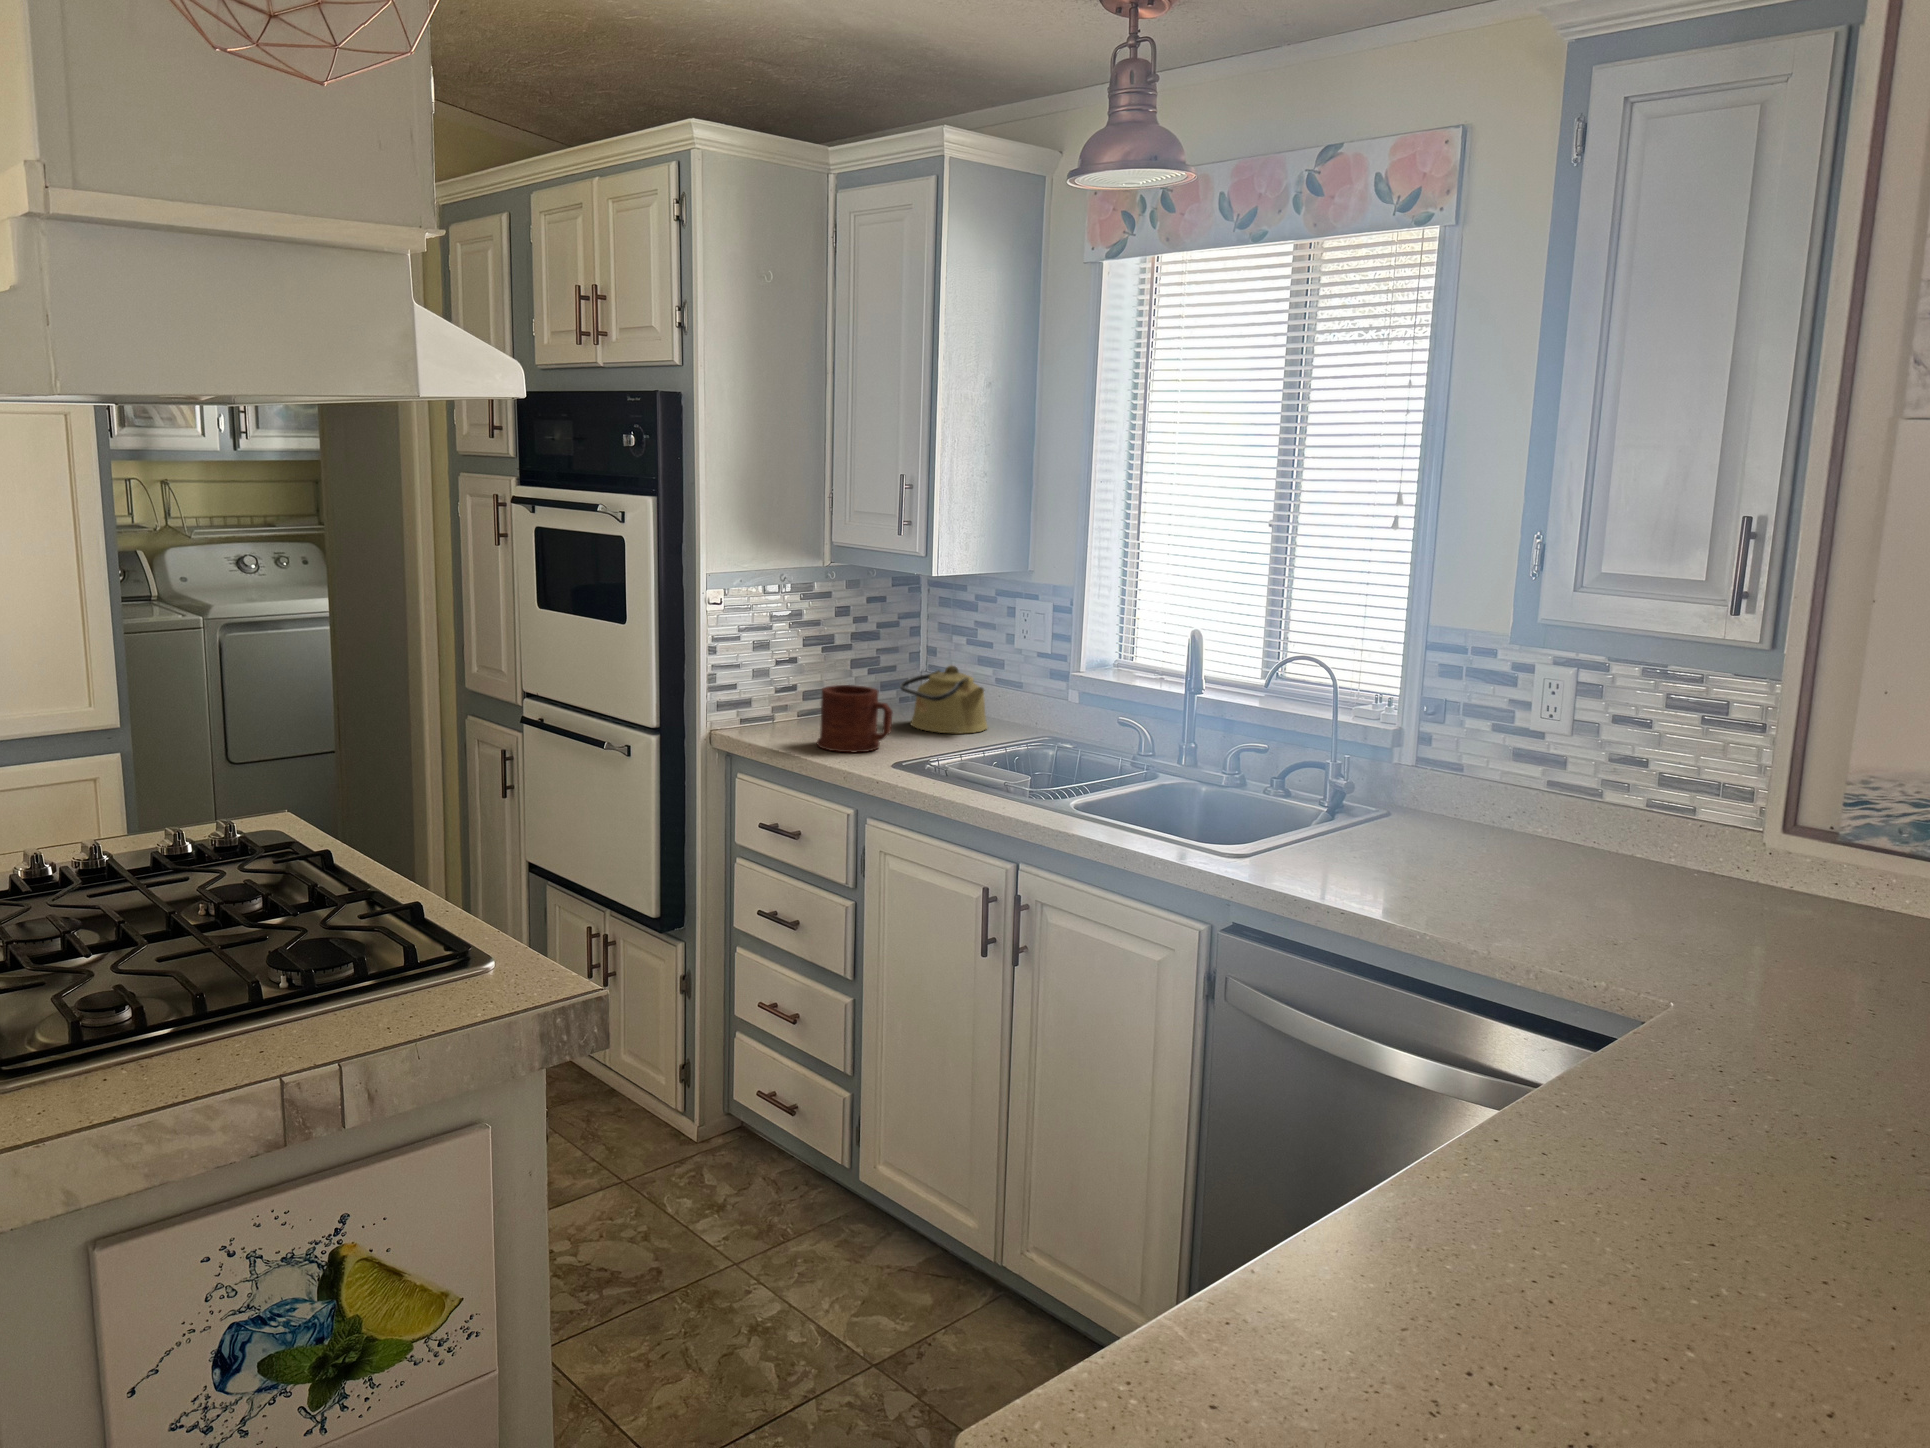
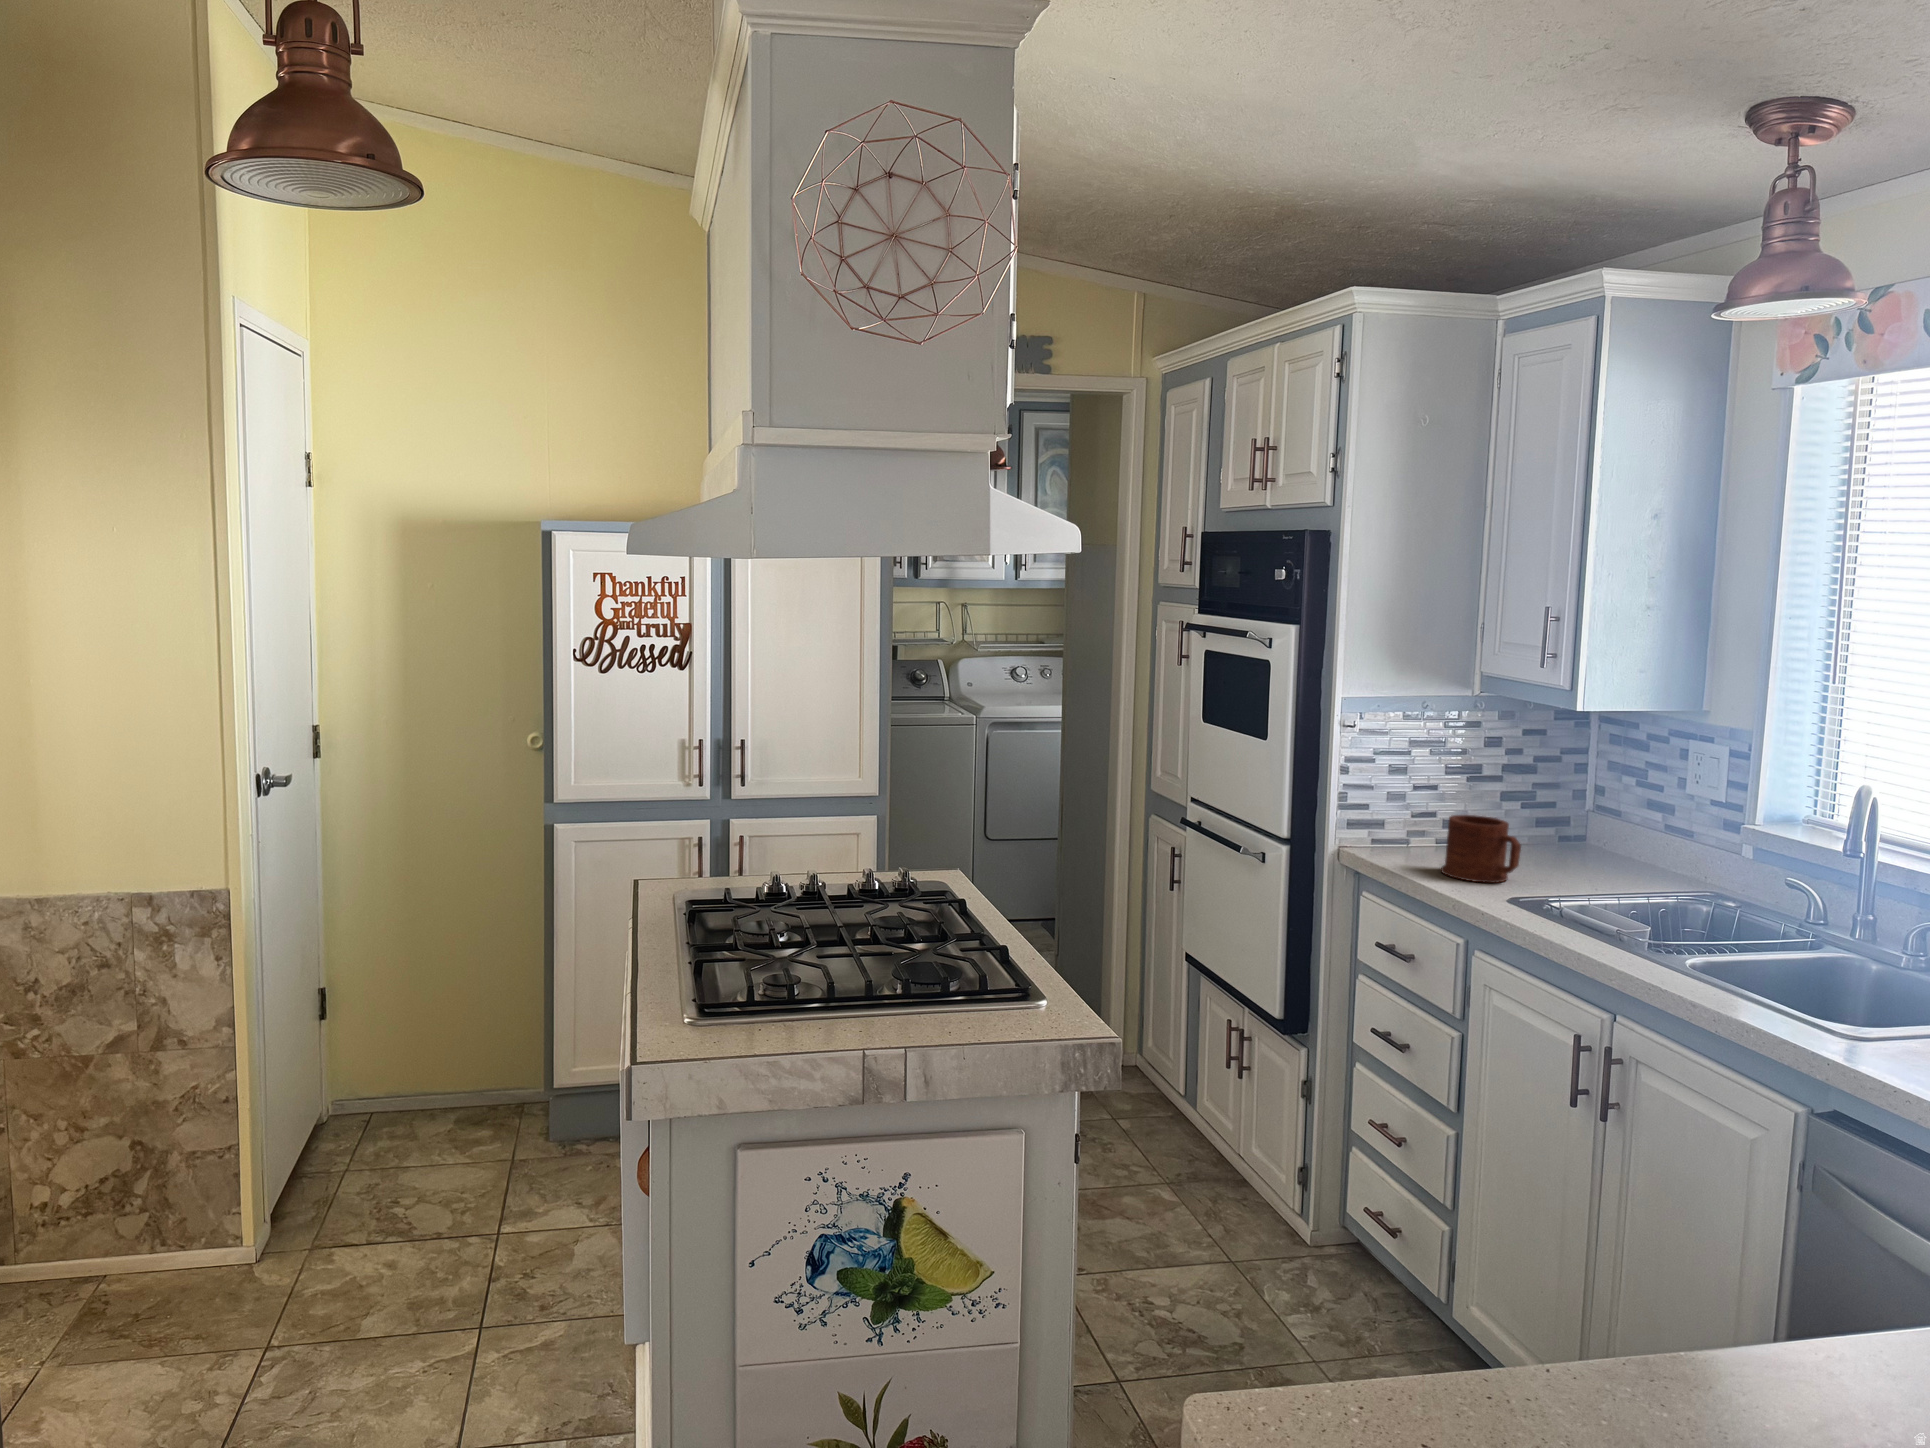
kettle: present [900,666,988,734] -> none [1547,808,1645,880]

